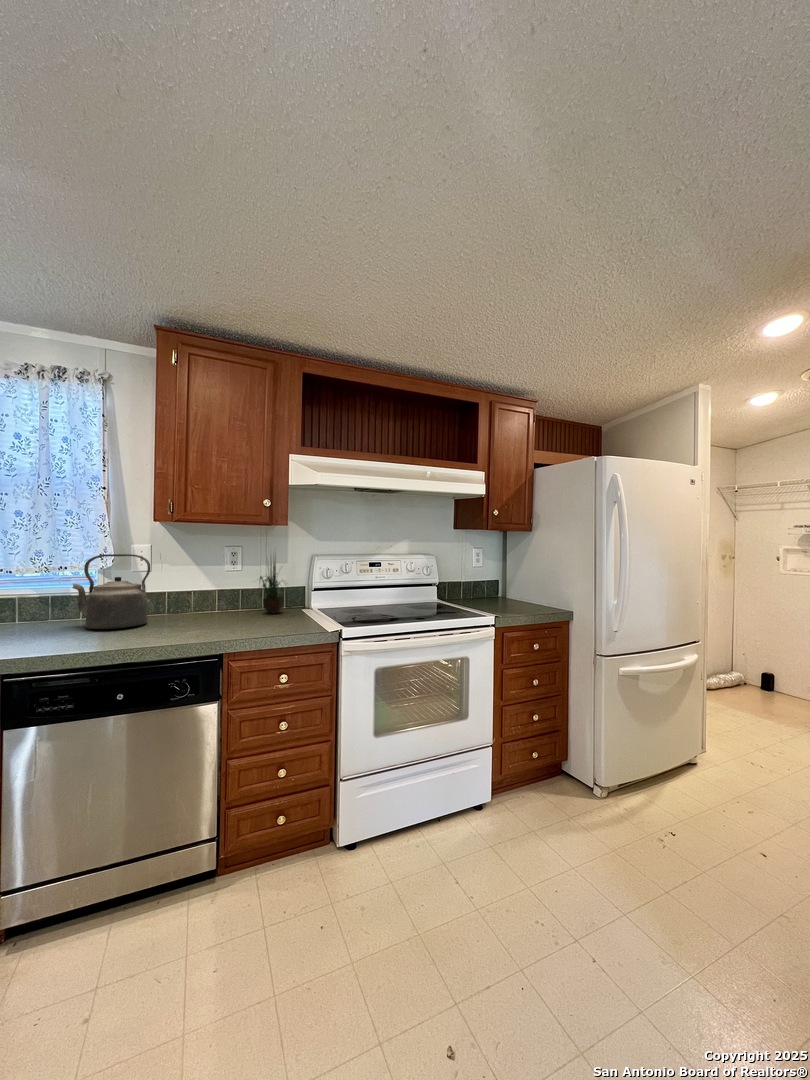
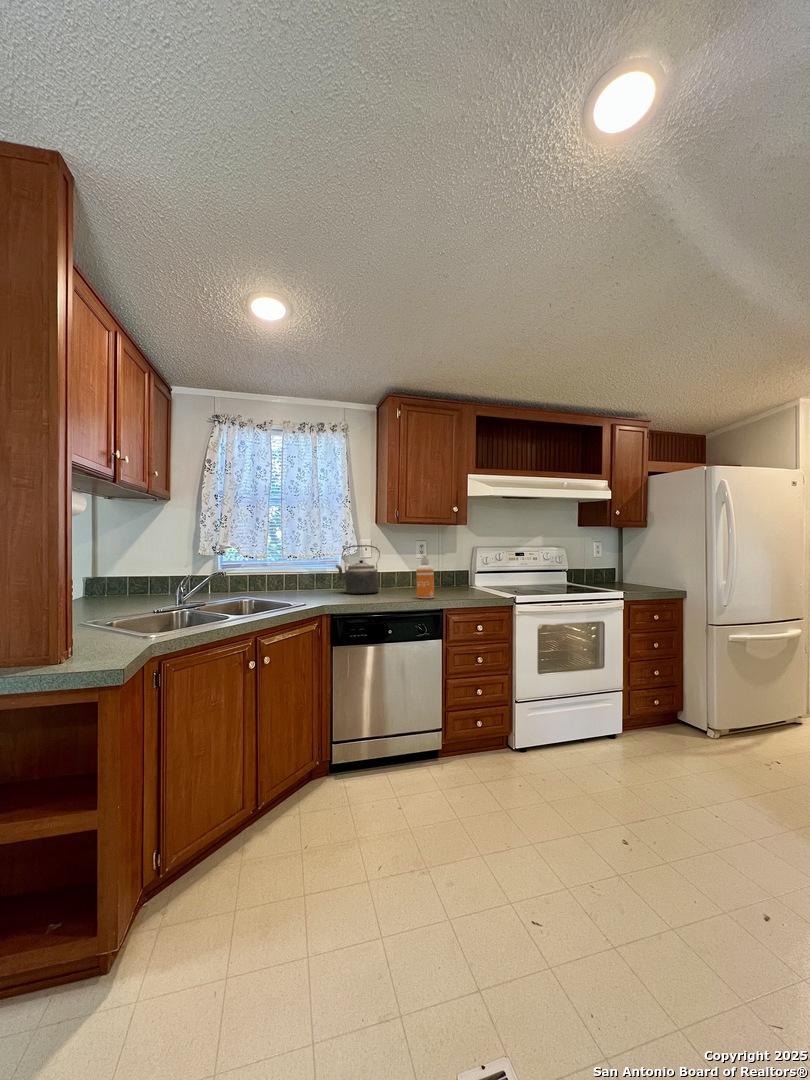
potted plant: present [260,562,284,613] -> none [436,538,463,588]
soap dispenser: none [188,571,216,638] -> present [416,555,434,598]

